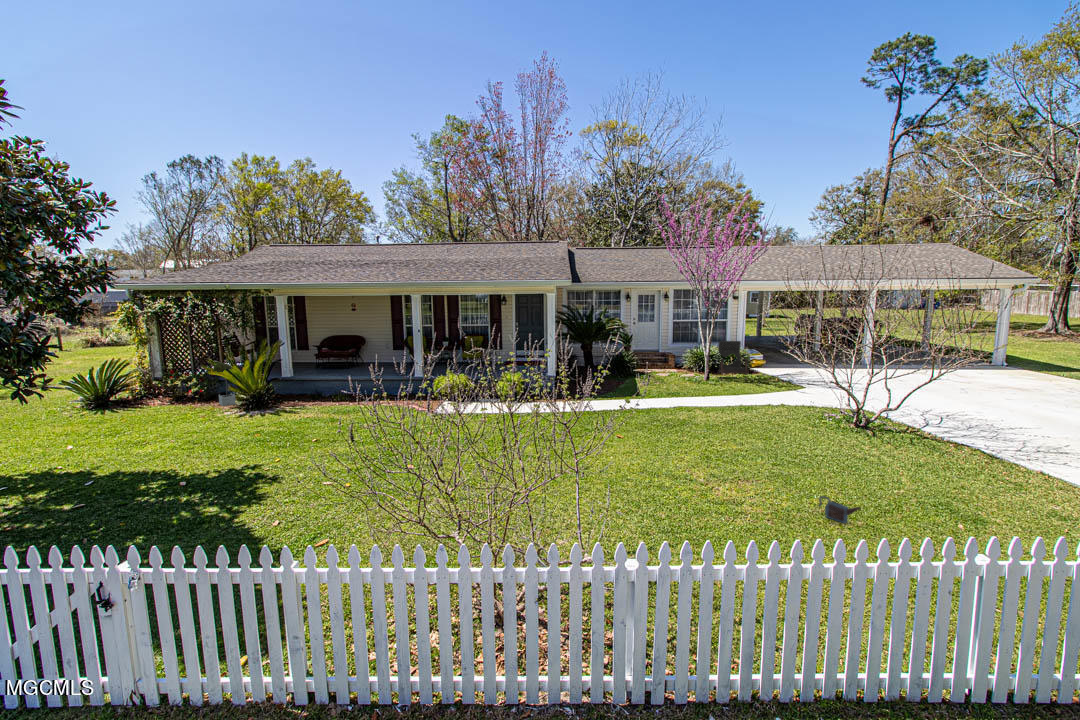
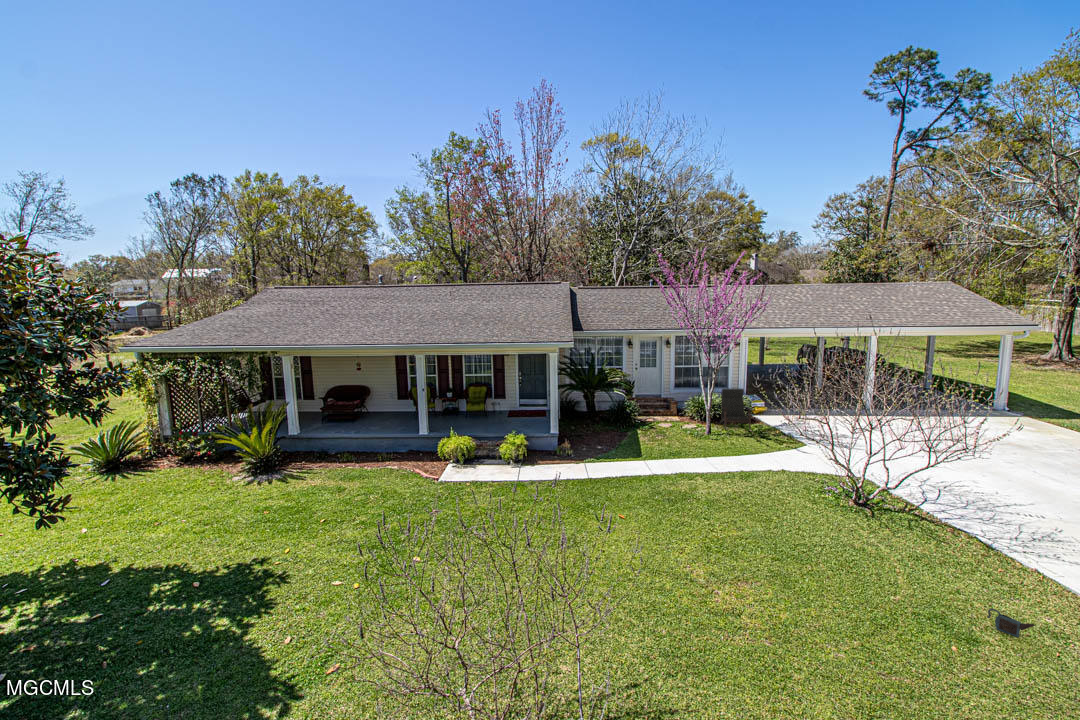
potted tree: present [213,363,236,406] -> none [223,434,246,478]
watering can: present [819,496,860,523] -> present [987,608,1035,637]

